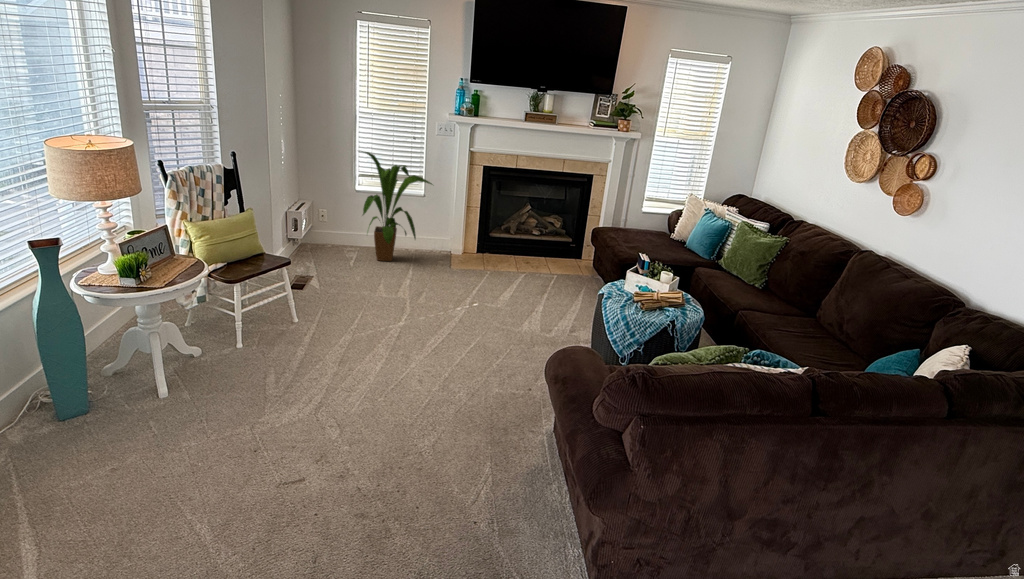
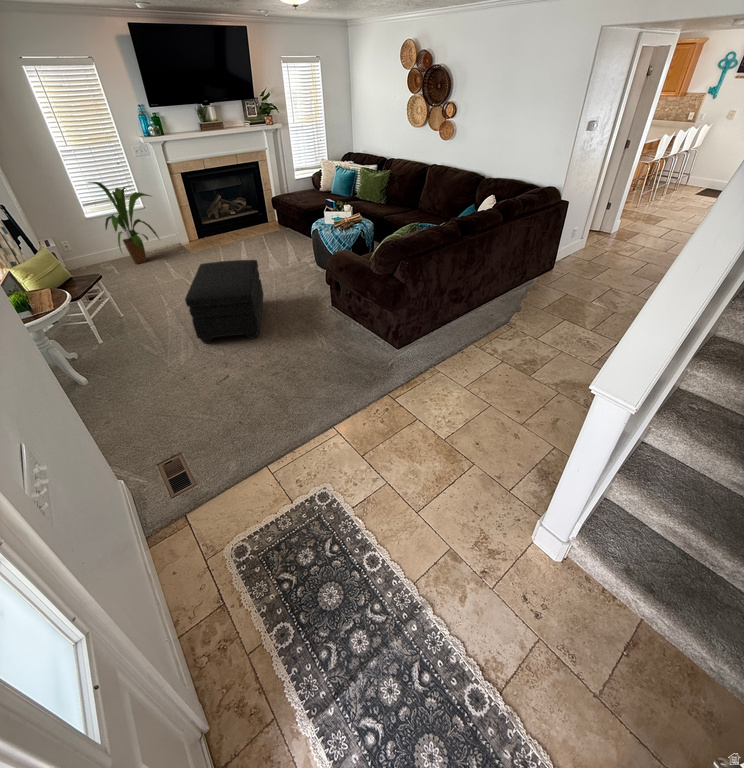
ottoman: none [336,288,487,430] -> present [185,260,264,343]

